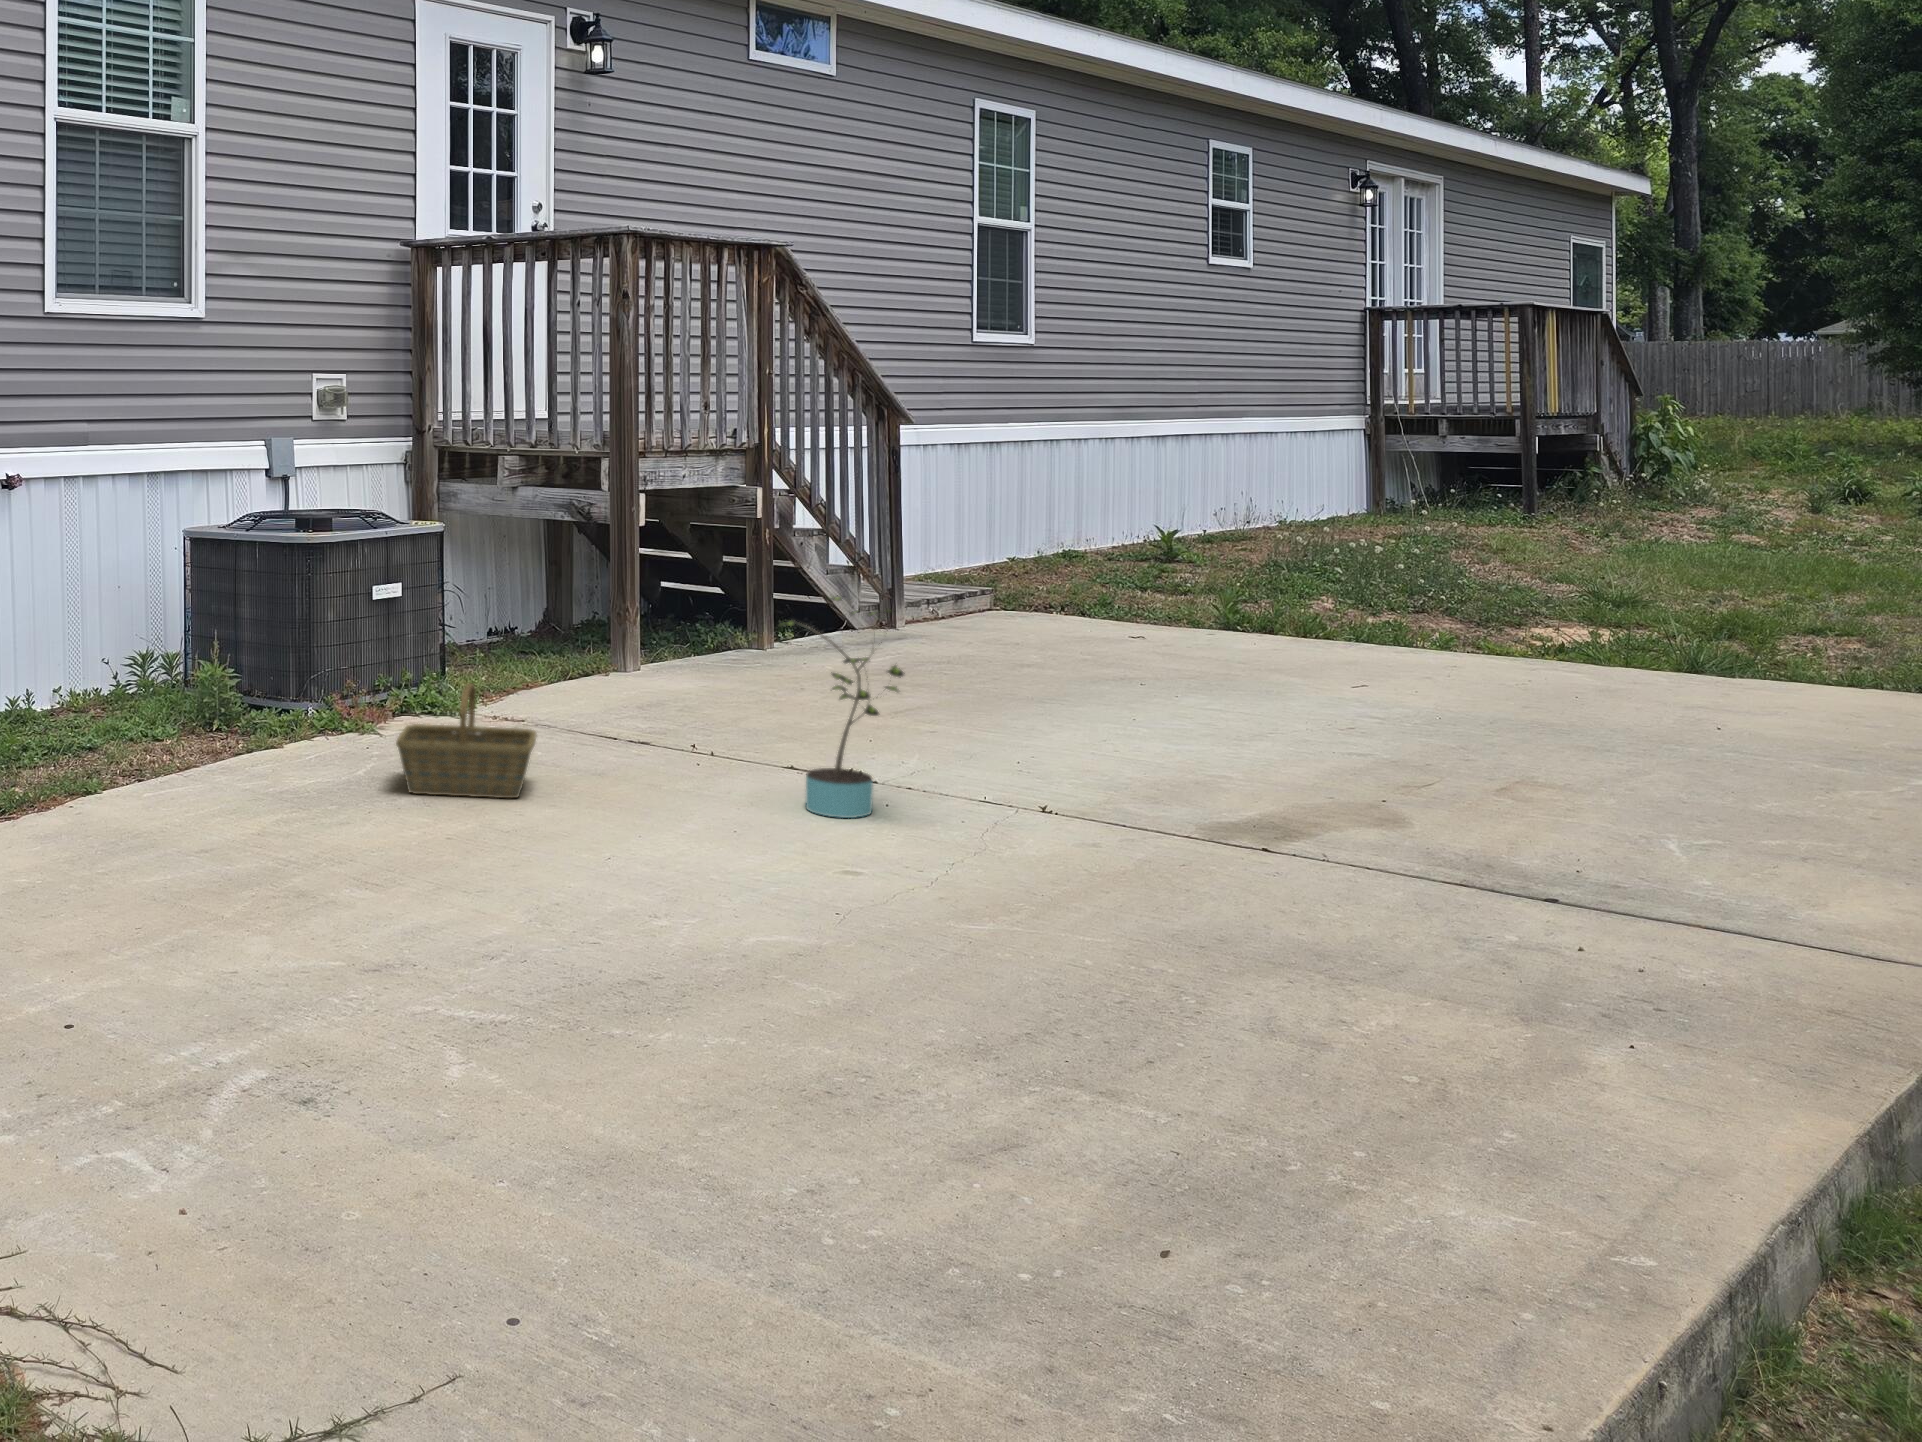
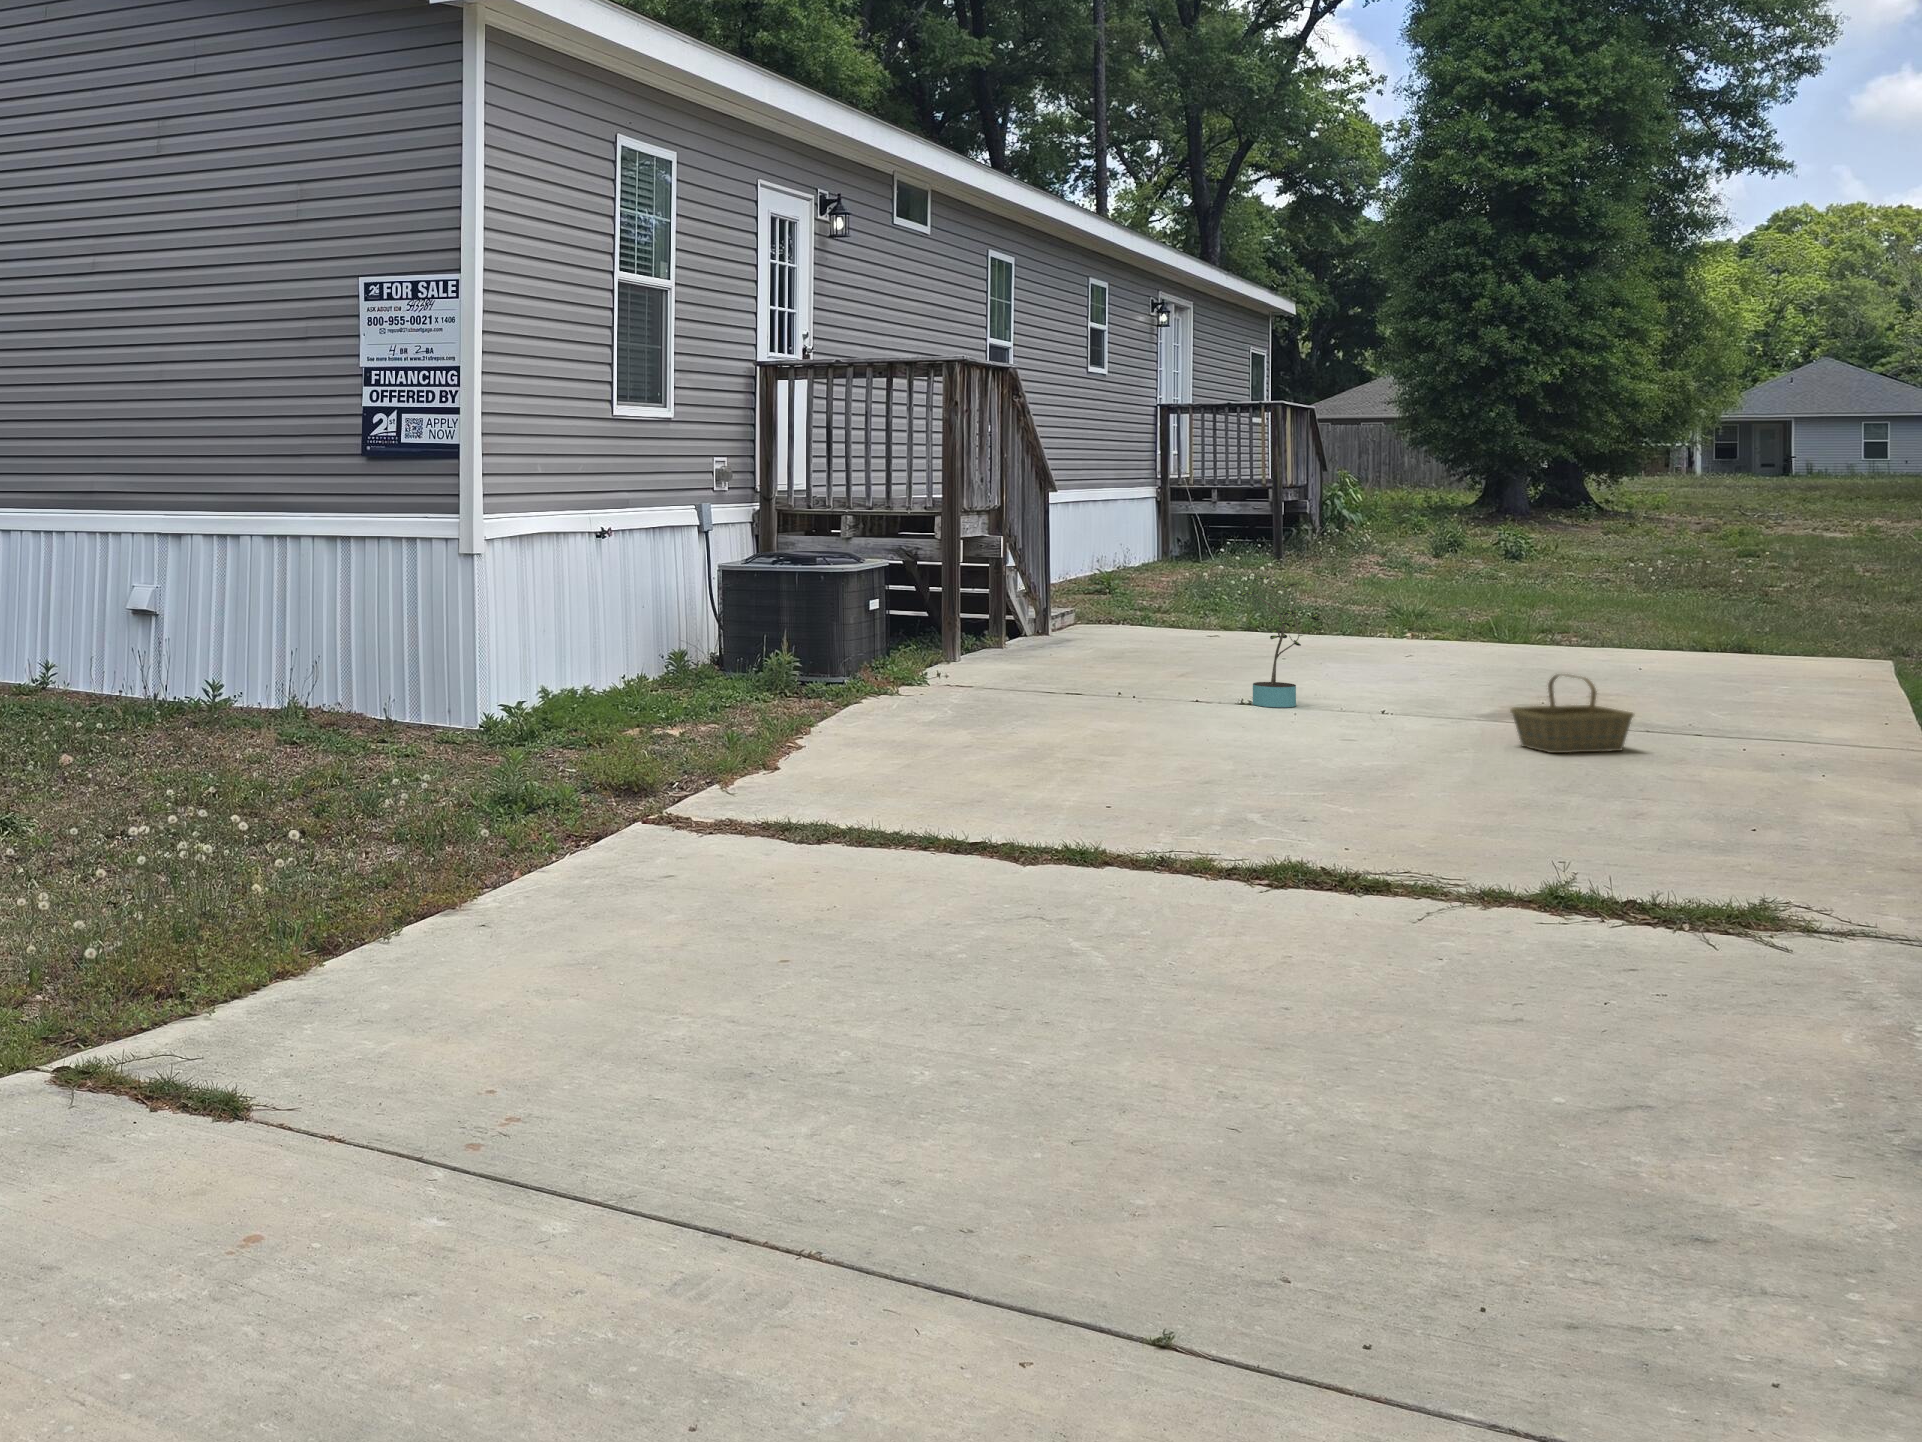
basket: present [396,683,537,798] -> present [1510,675,1634,753]

